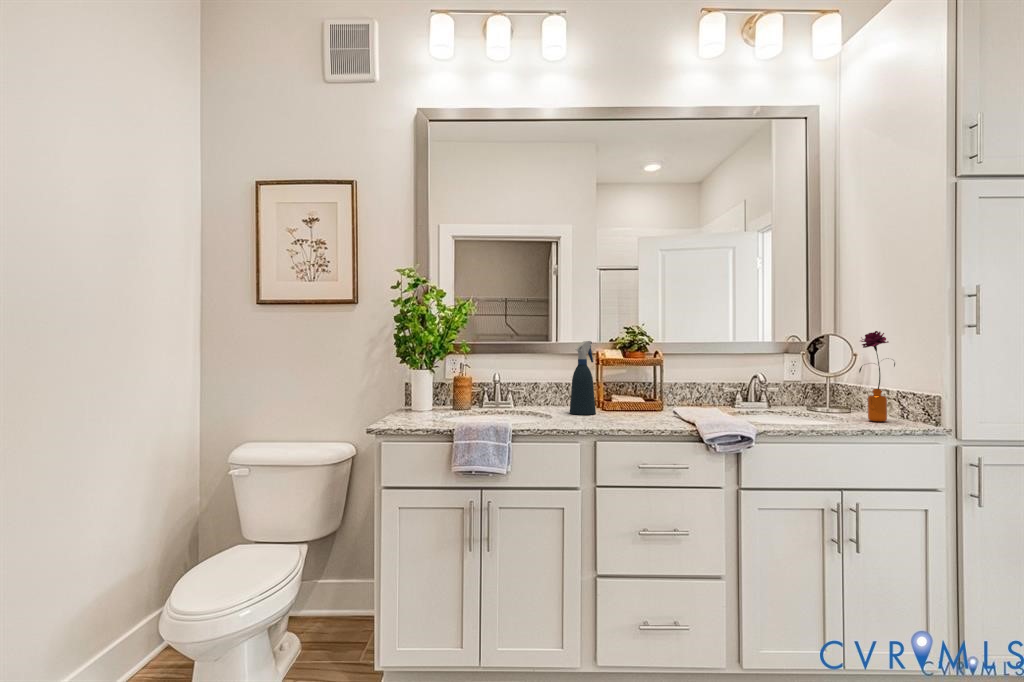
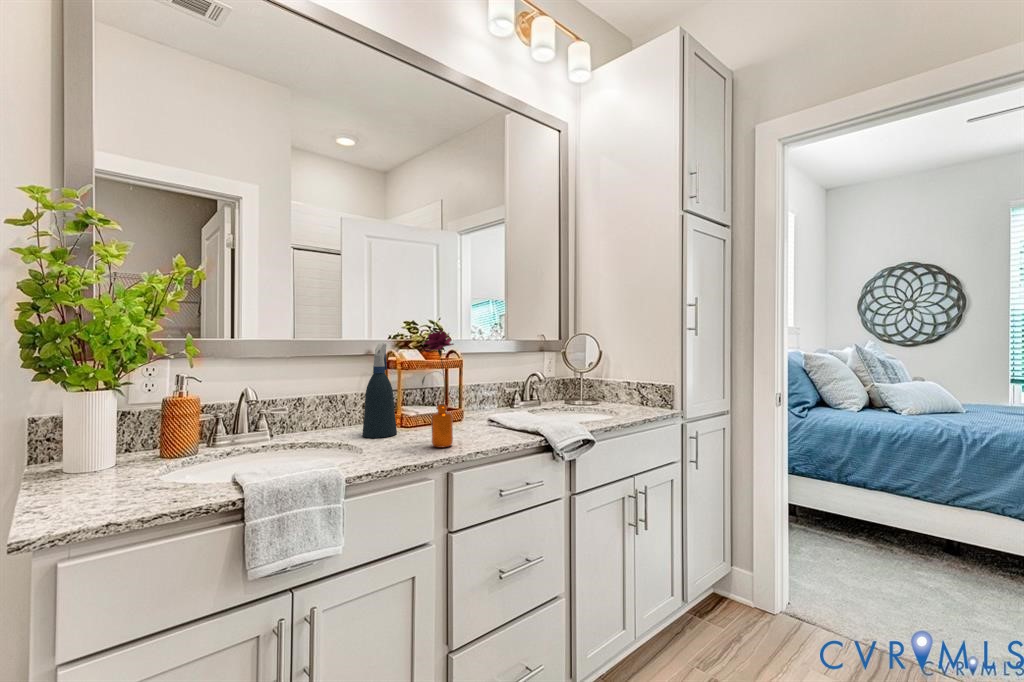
flower: present [859,331,895,422] -> present [422,330,461,448]

